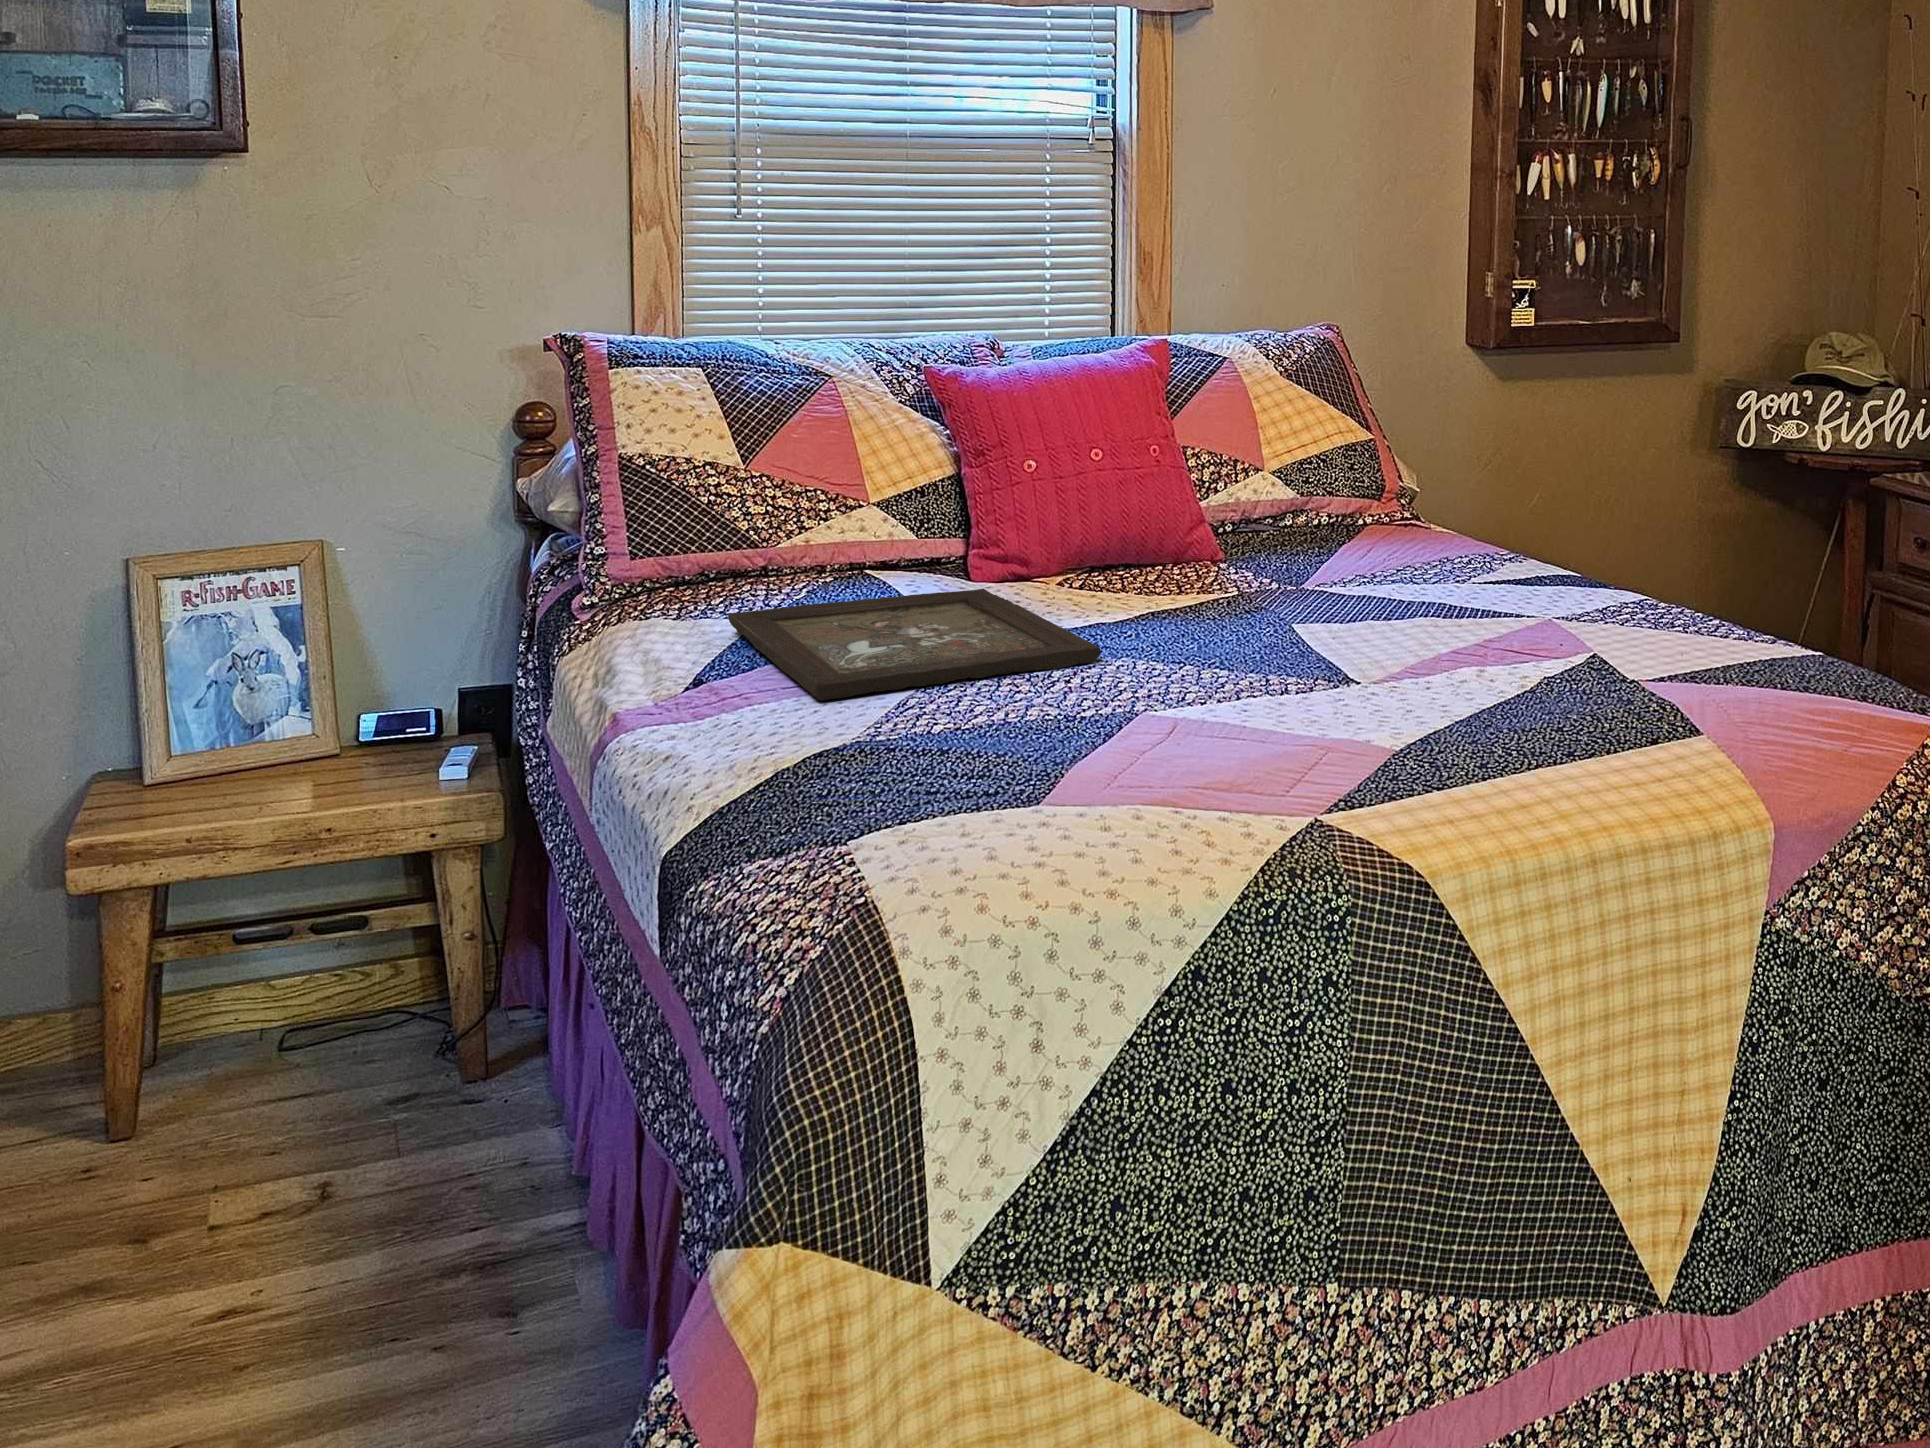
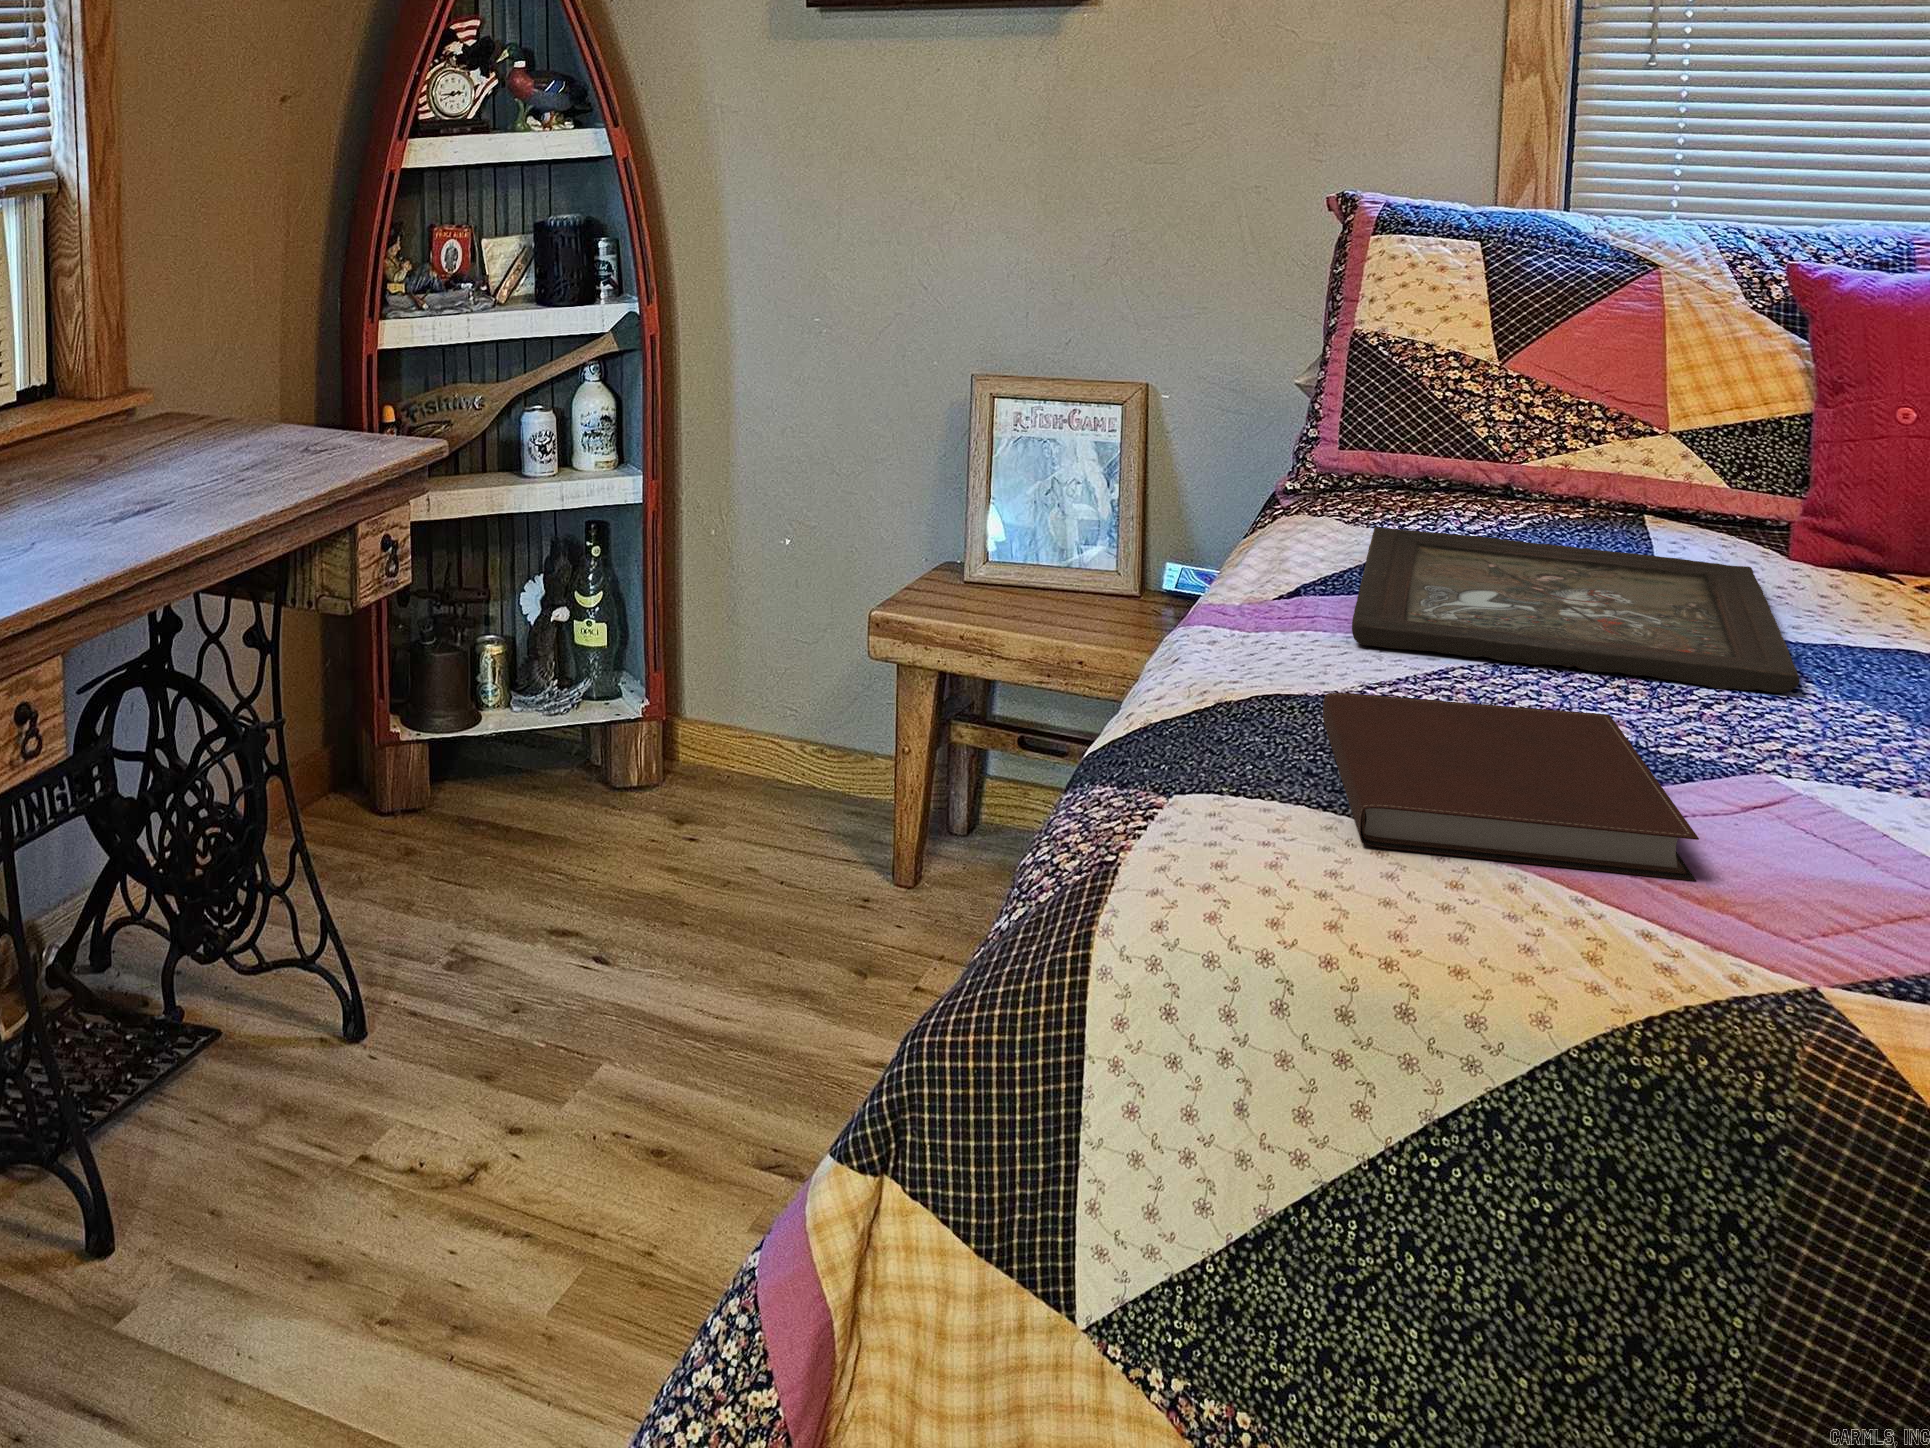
notebook: none [882,695,1200,824] -> present [1323,693,1699,881]

